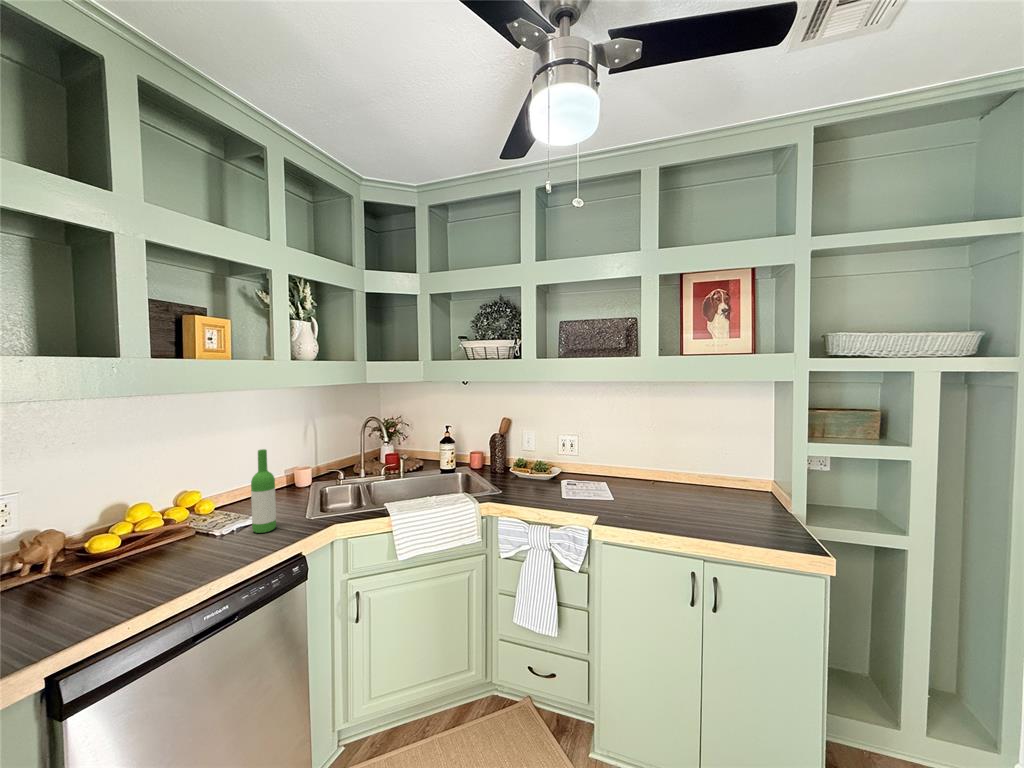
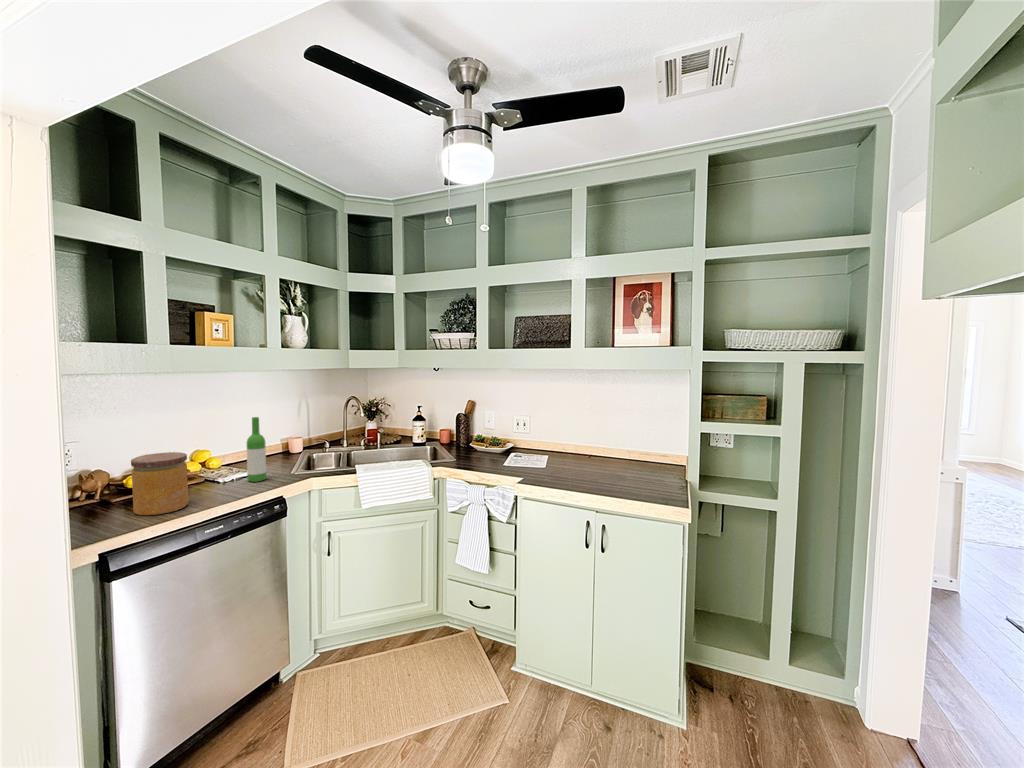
jar: none [93,505,176,601] -> present [131,452,188,515]

